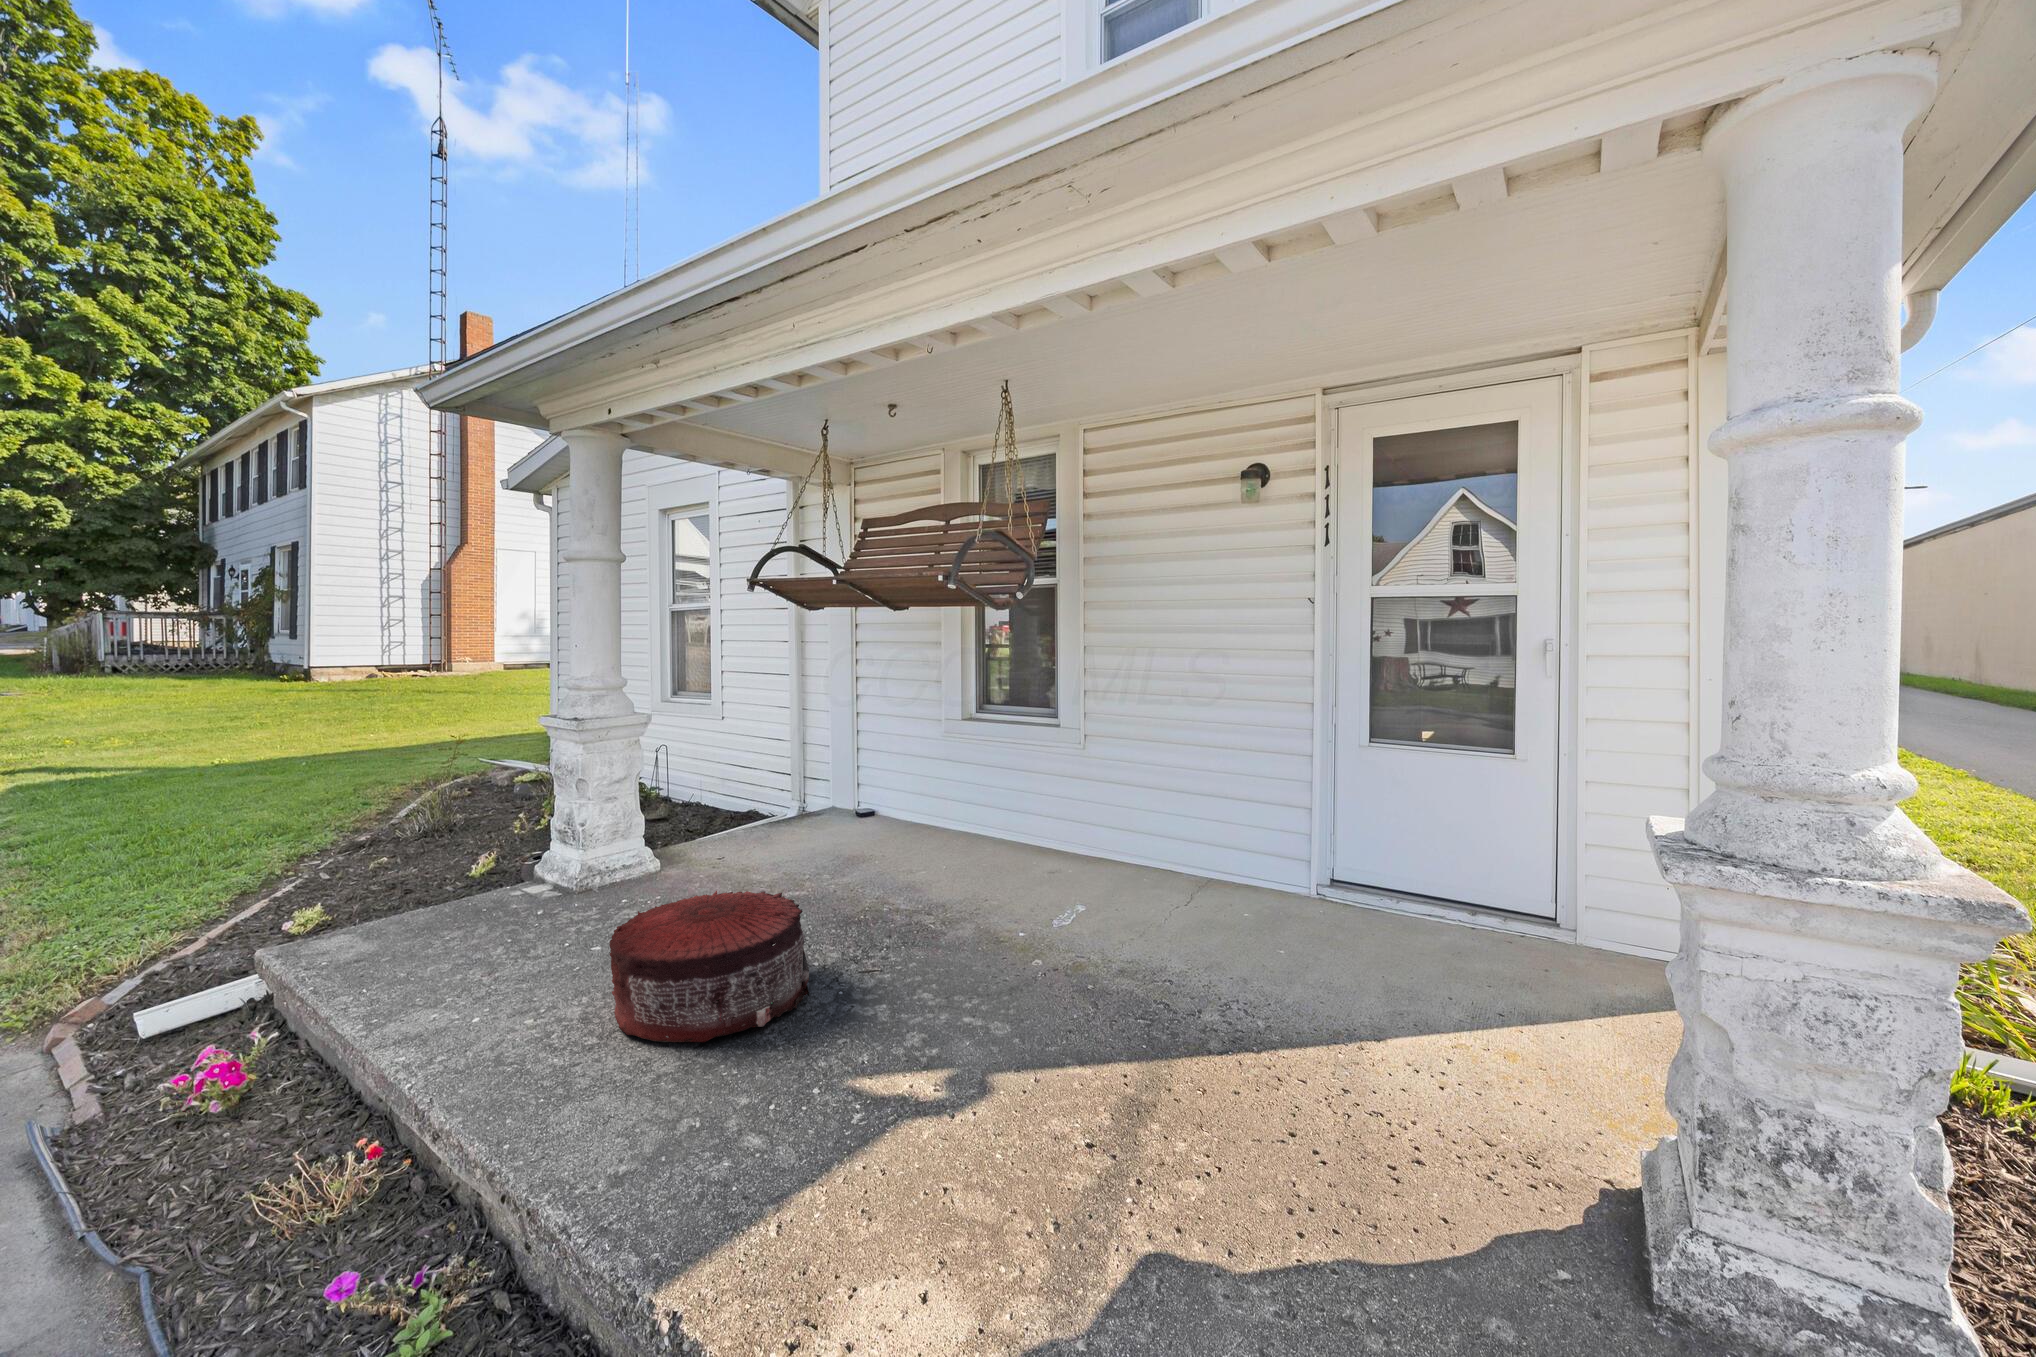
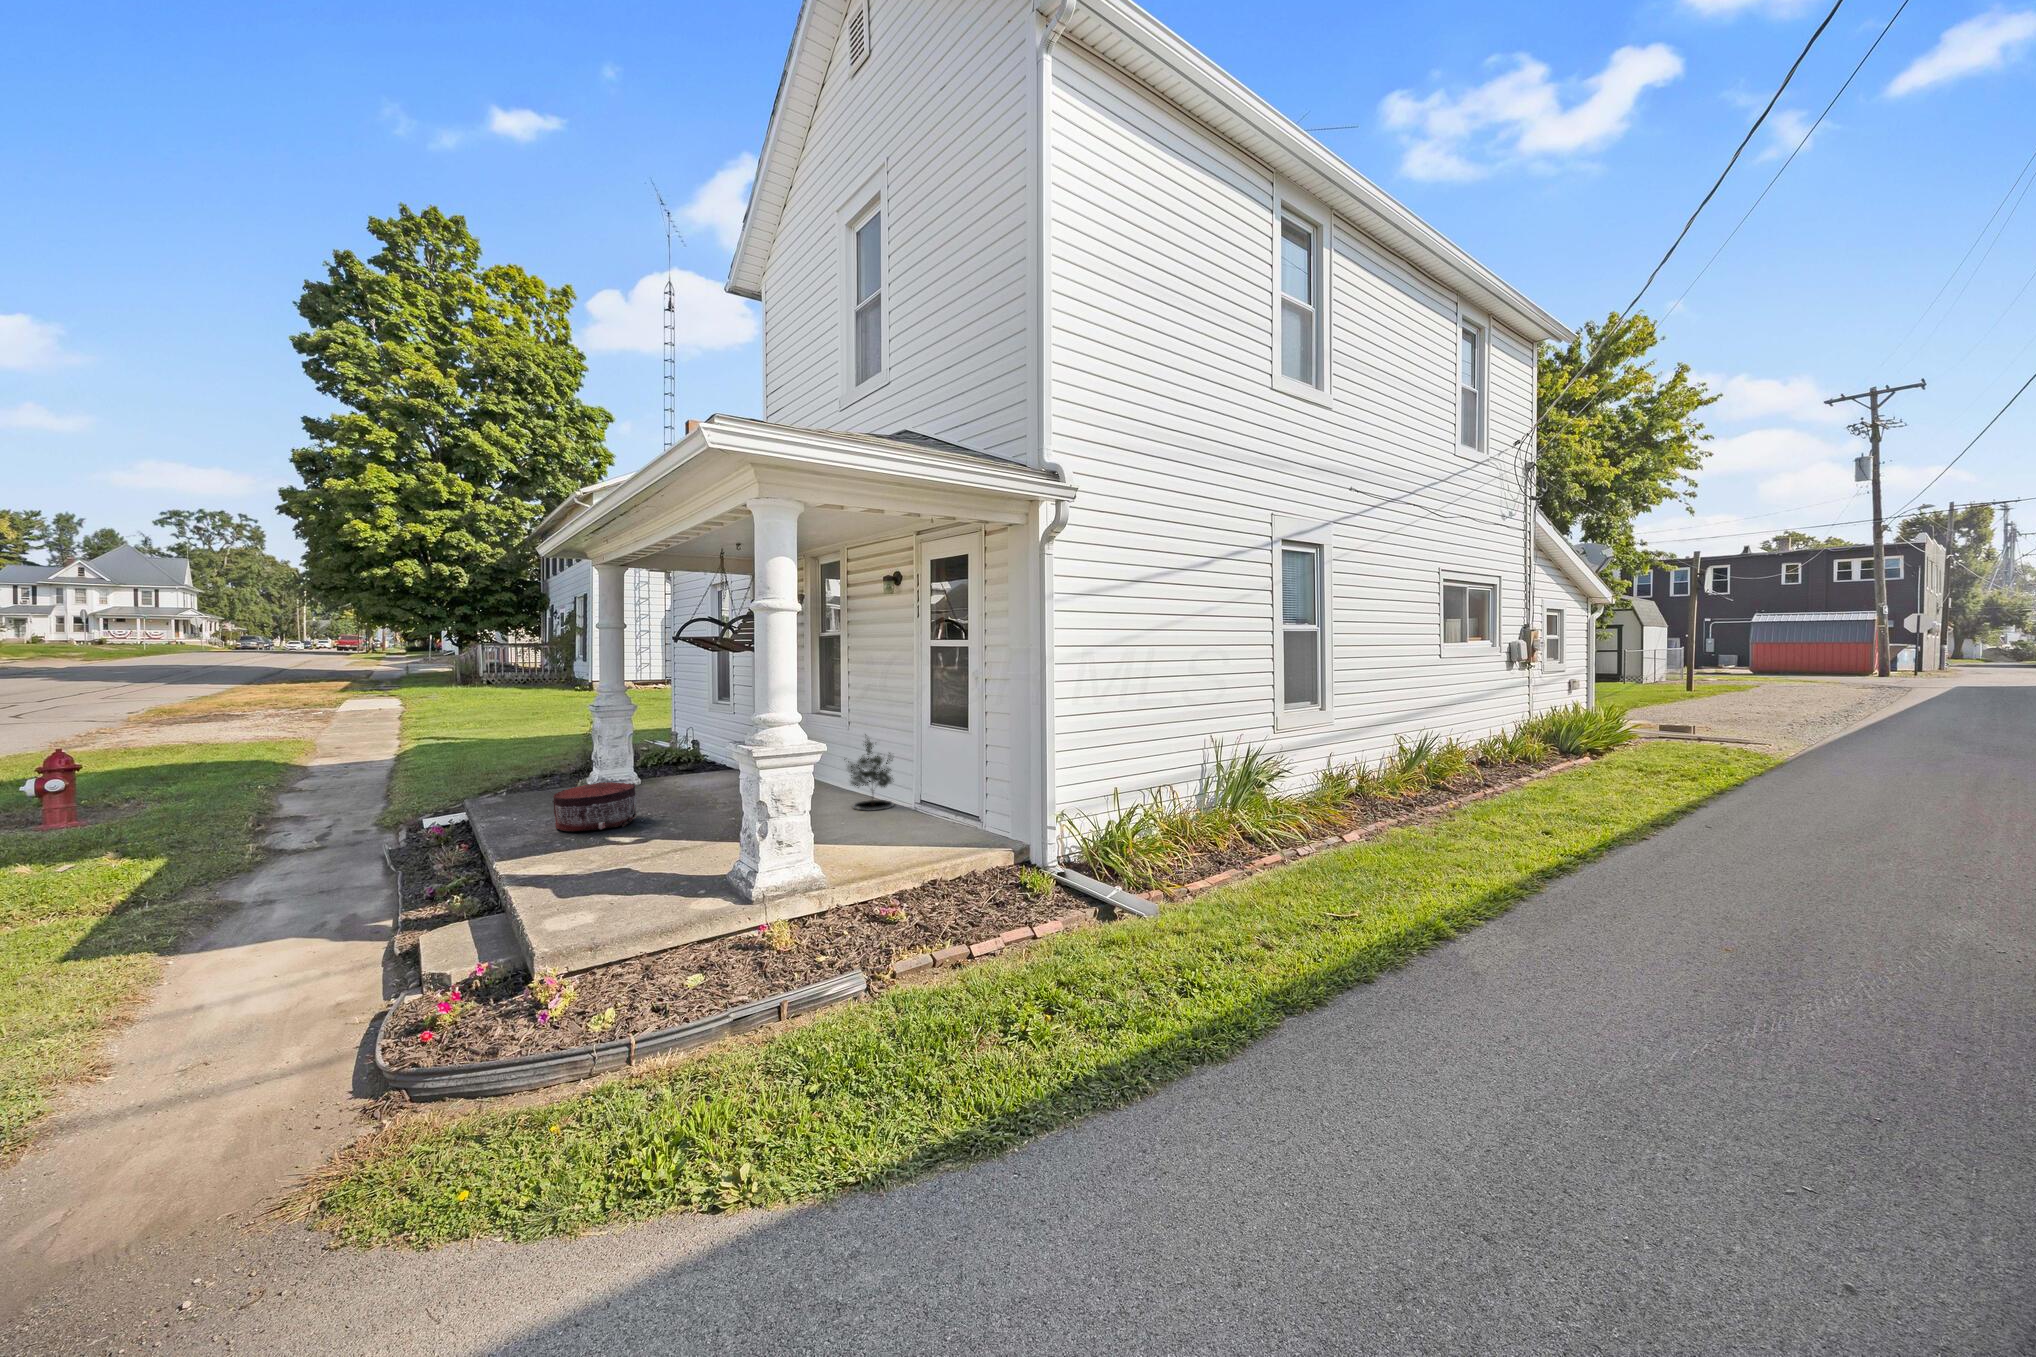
potted tree: none [1177,759,1269,909] -> present [844,734,894,811]

